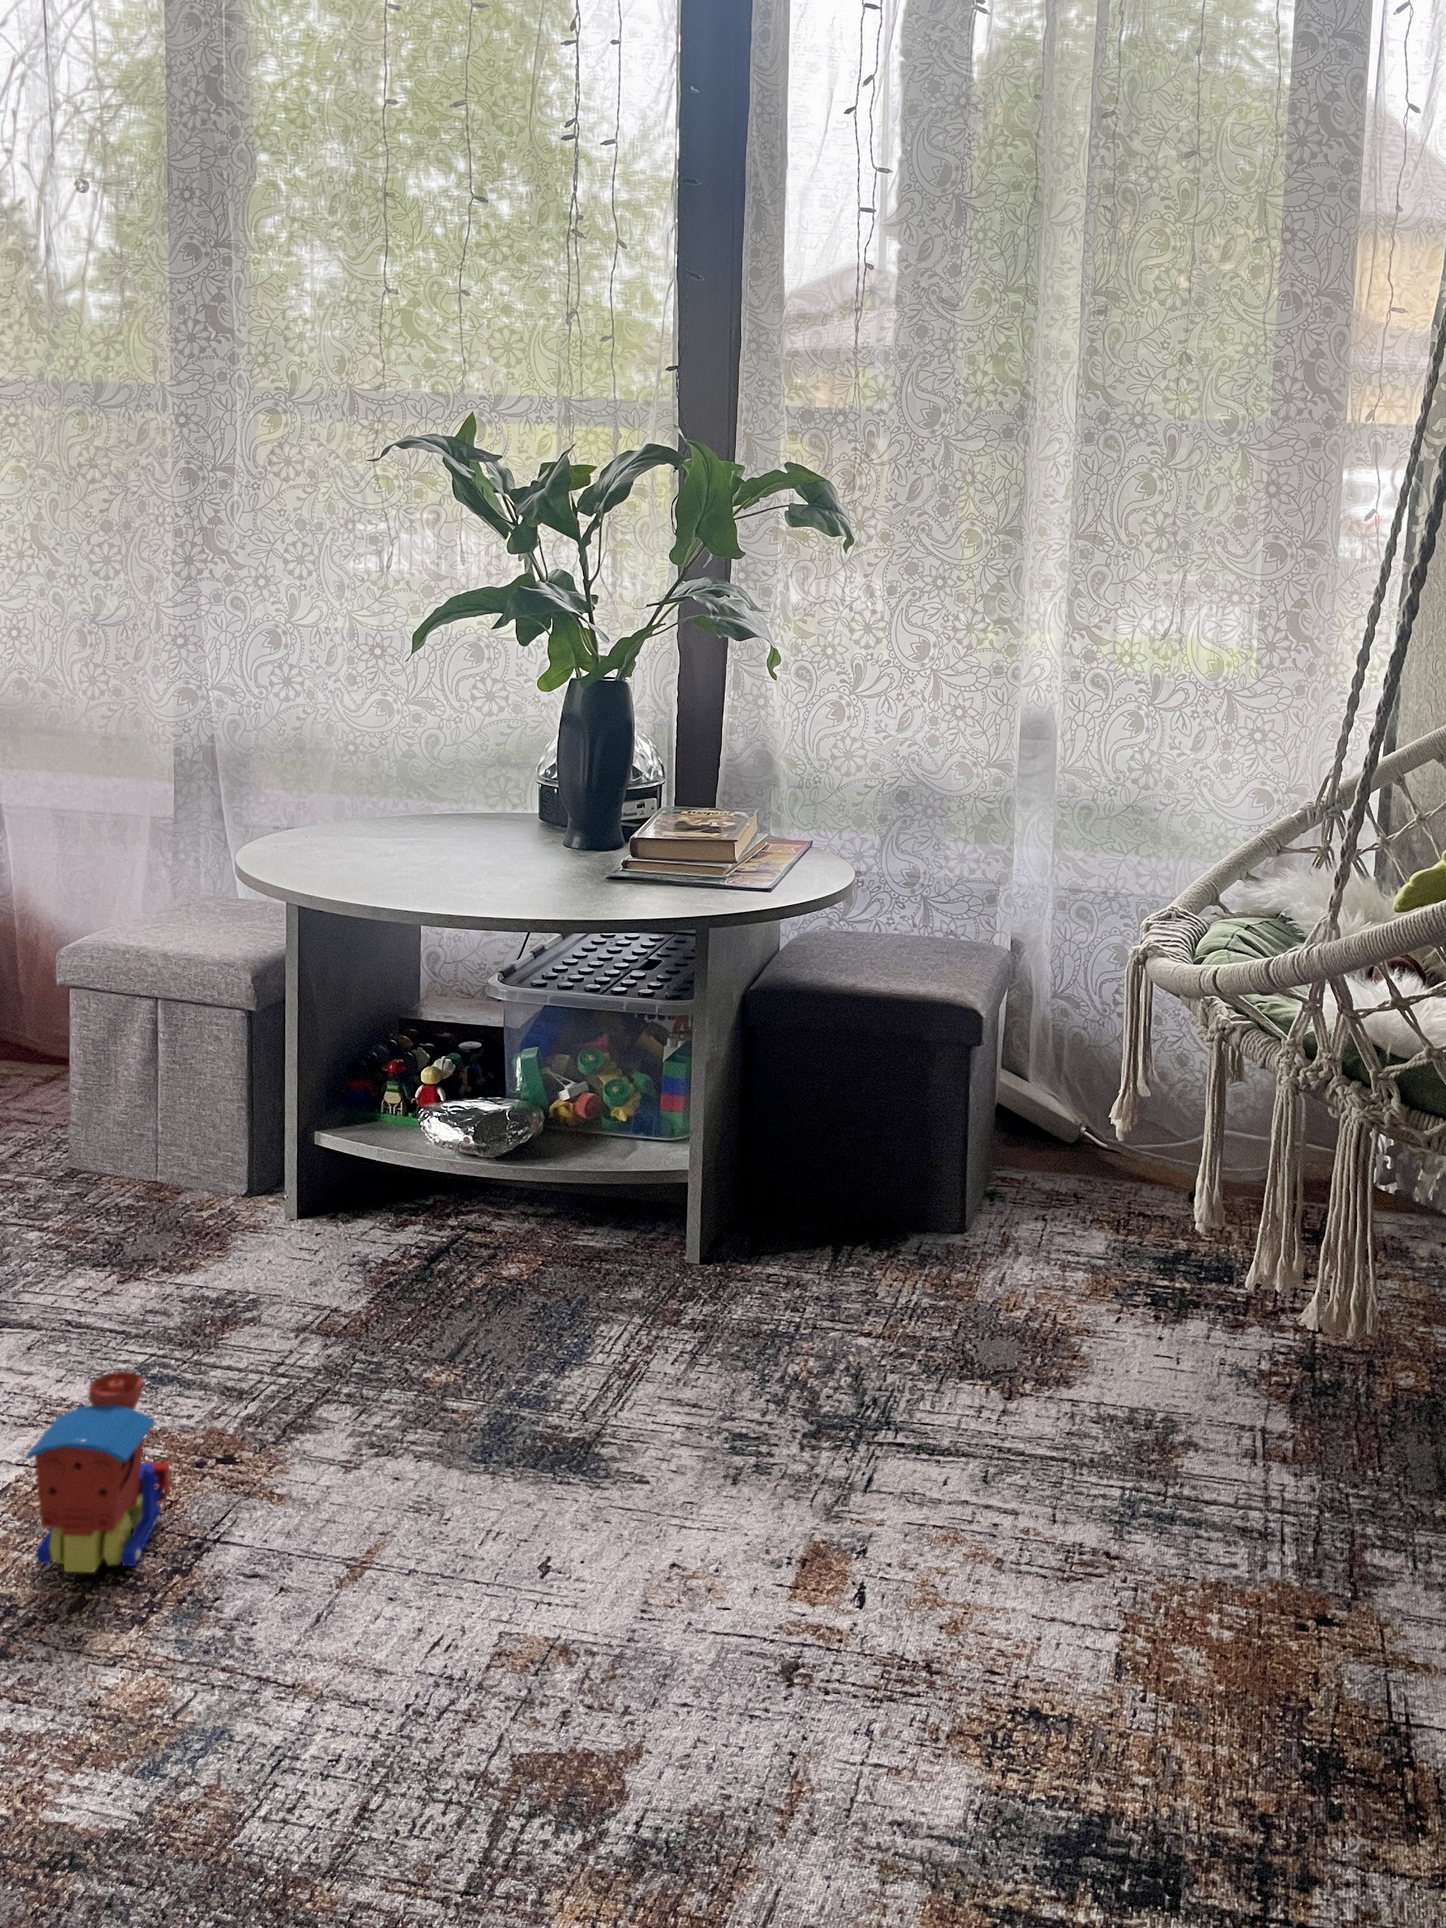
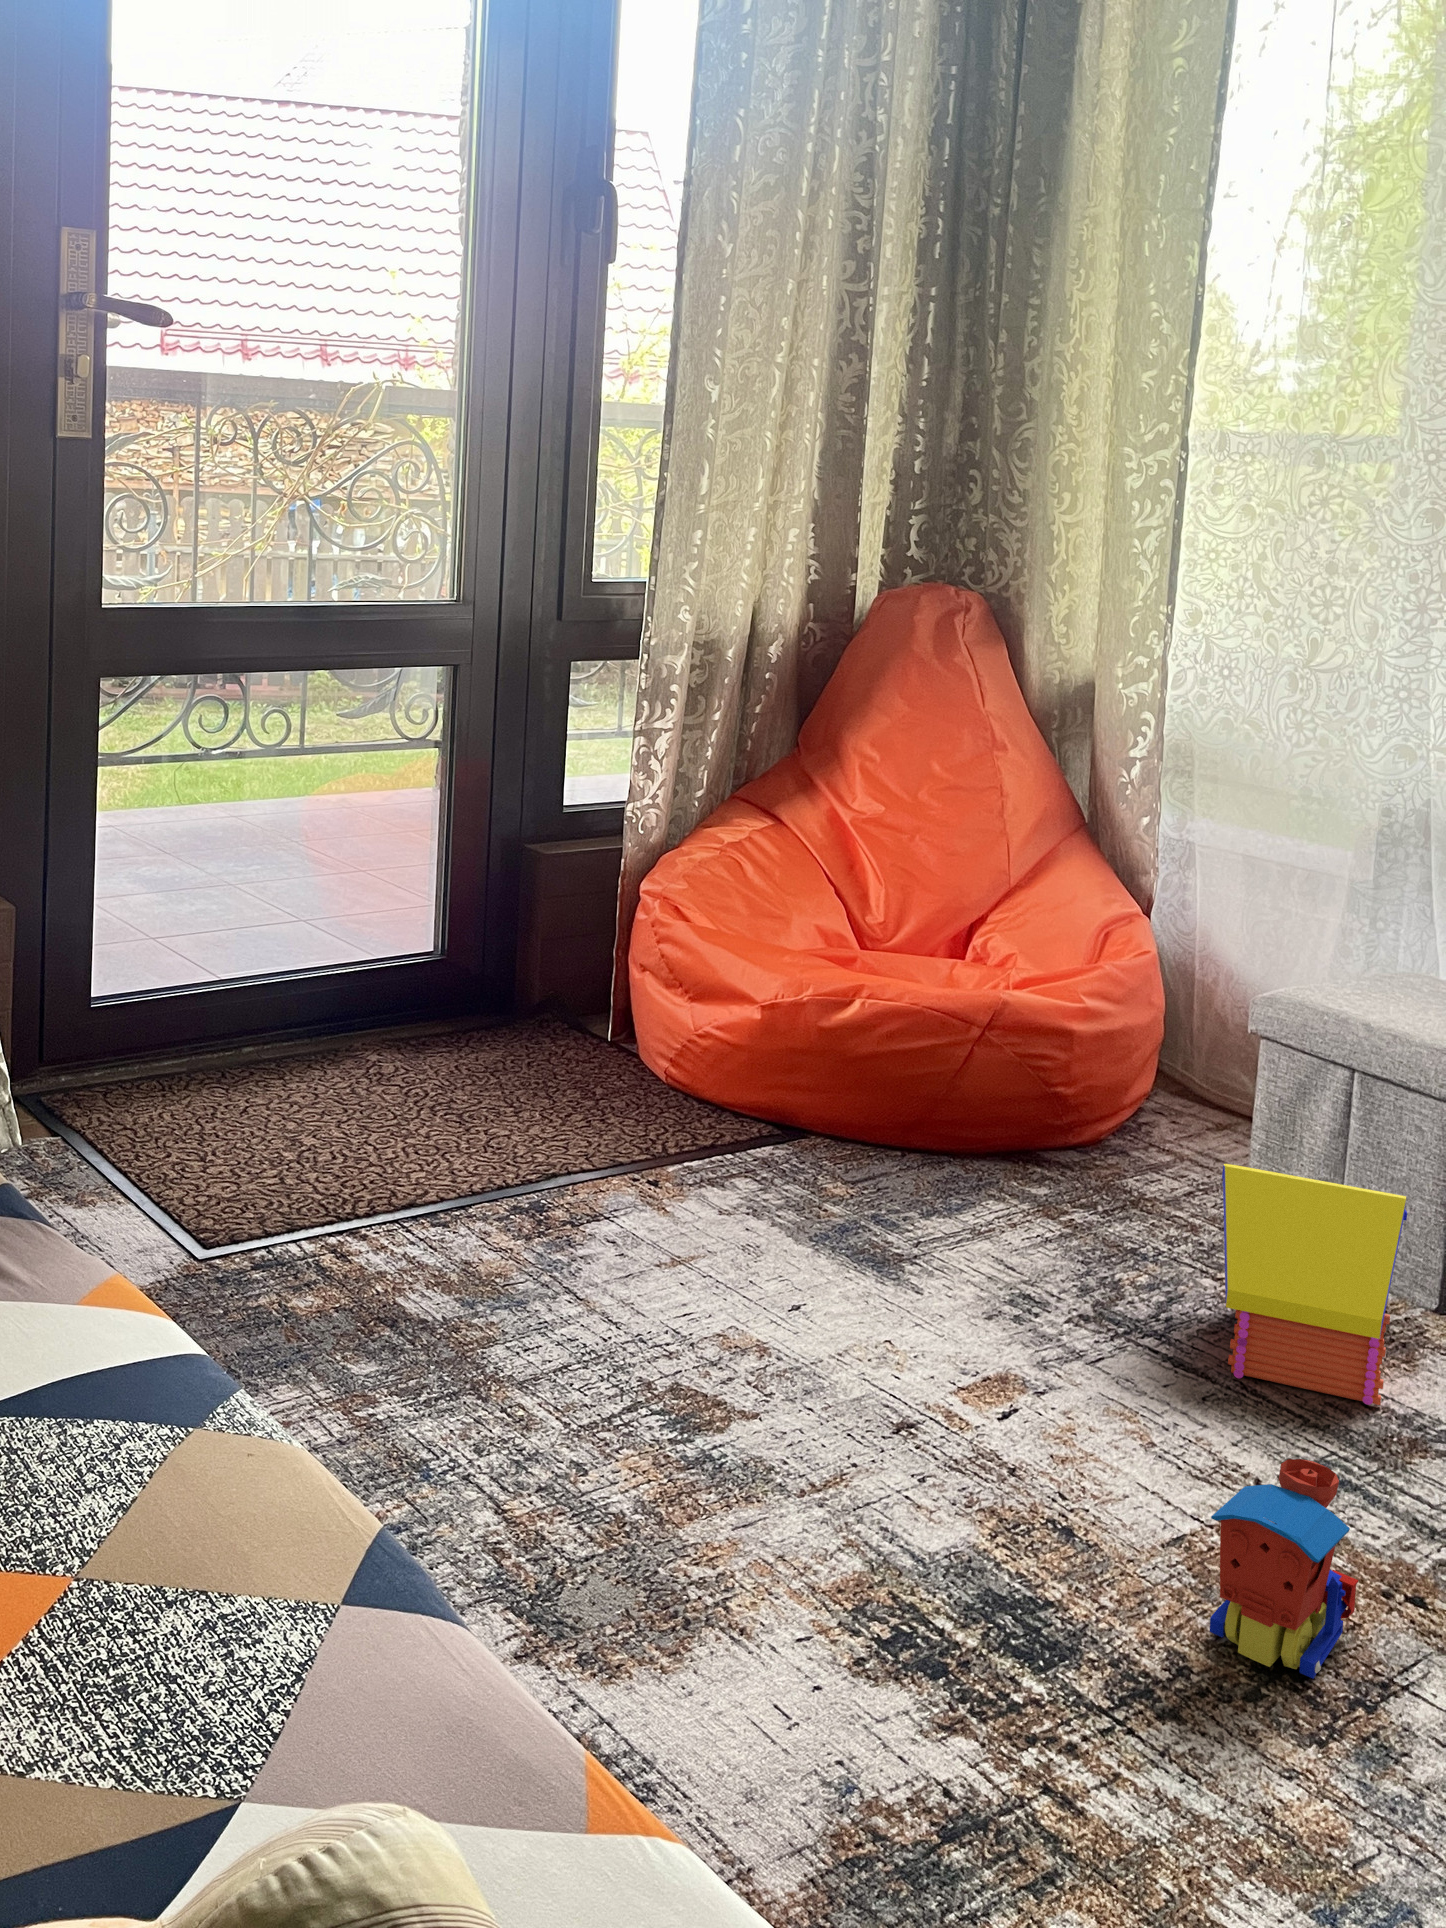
toy house: none [30,1105,203,1317] -> present [1222,1164,1407,1405]

